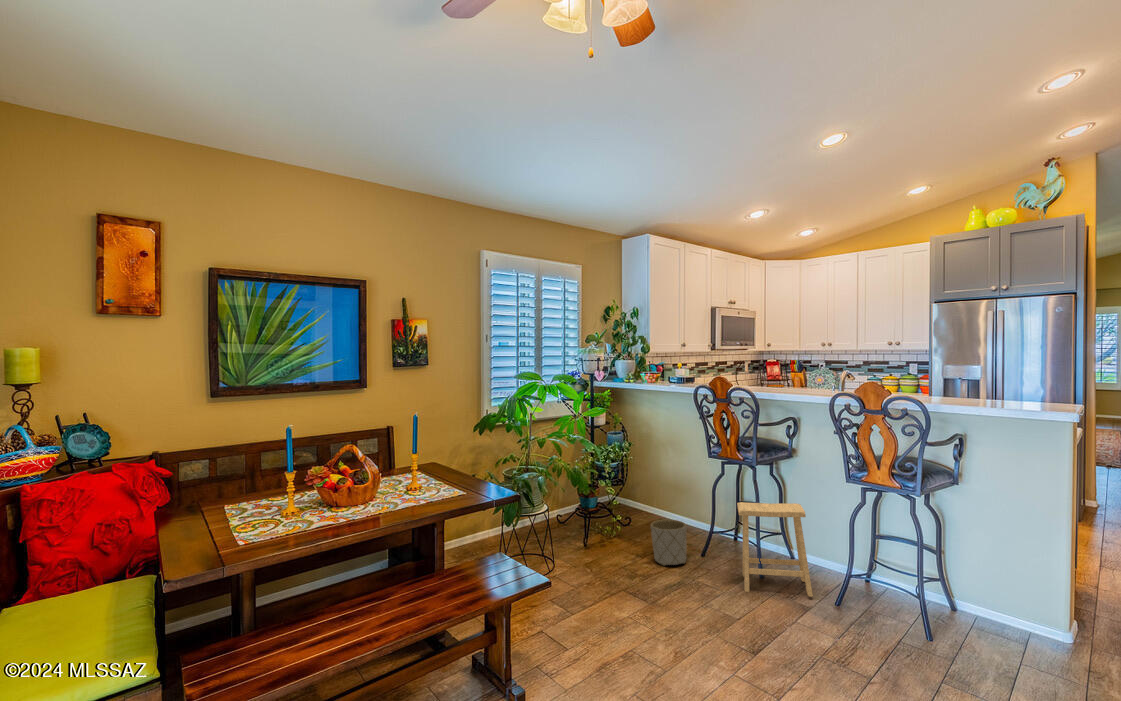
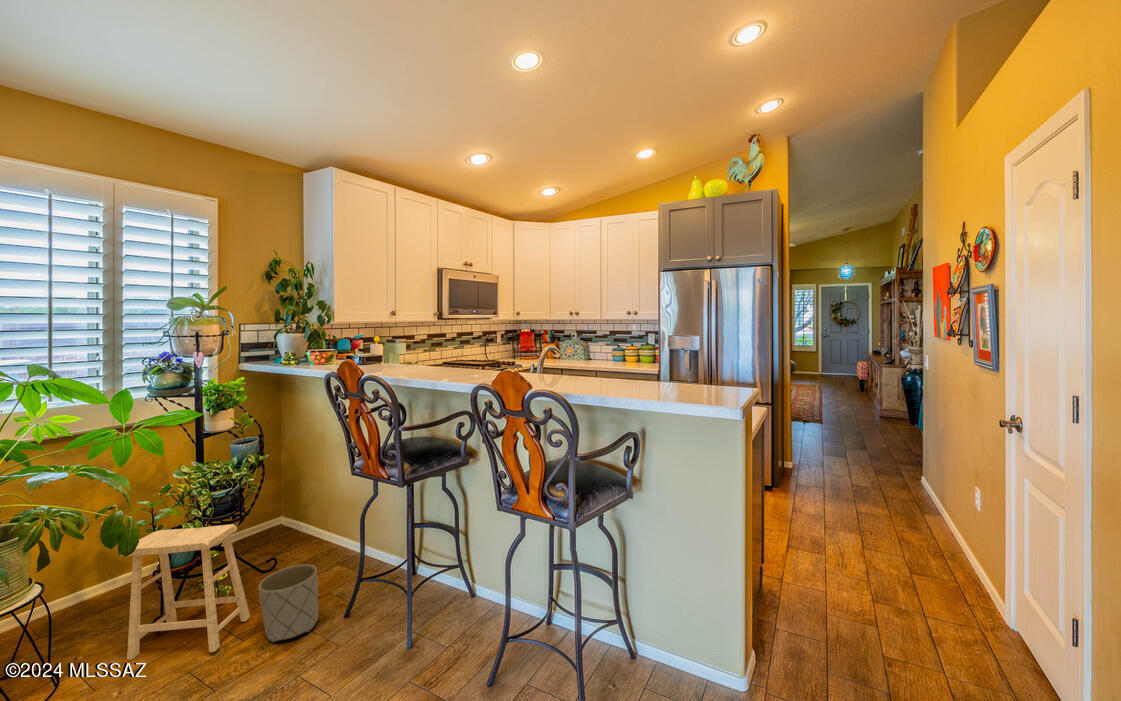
footstool: present [737,502,813,597] -> present [121,524,250,660]

